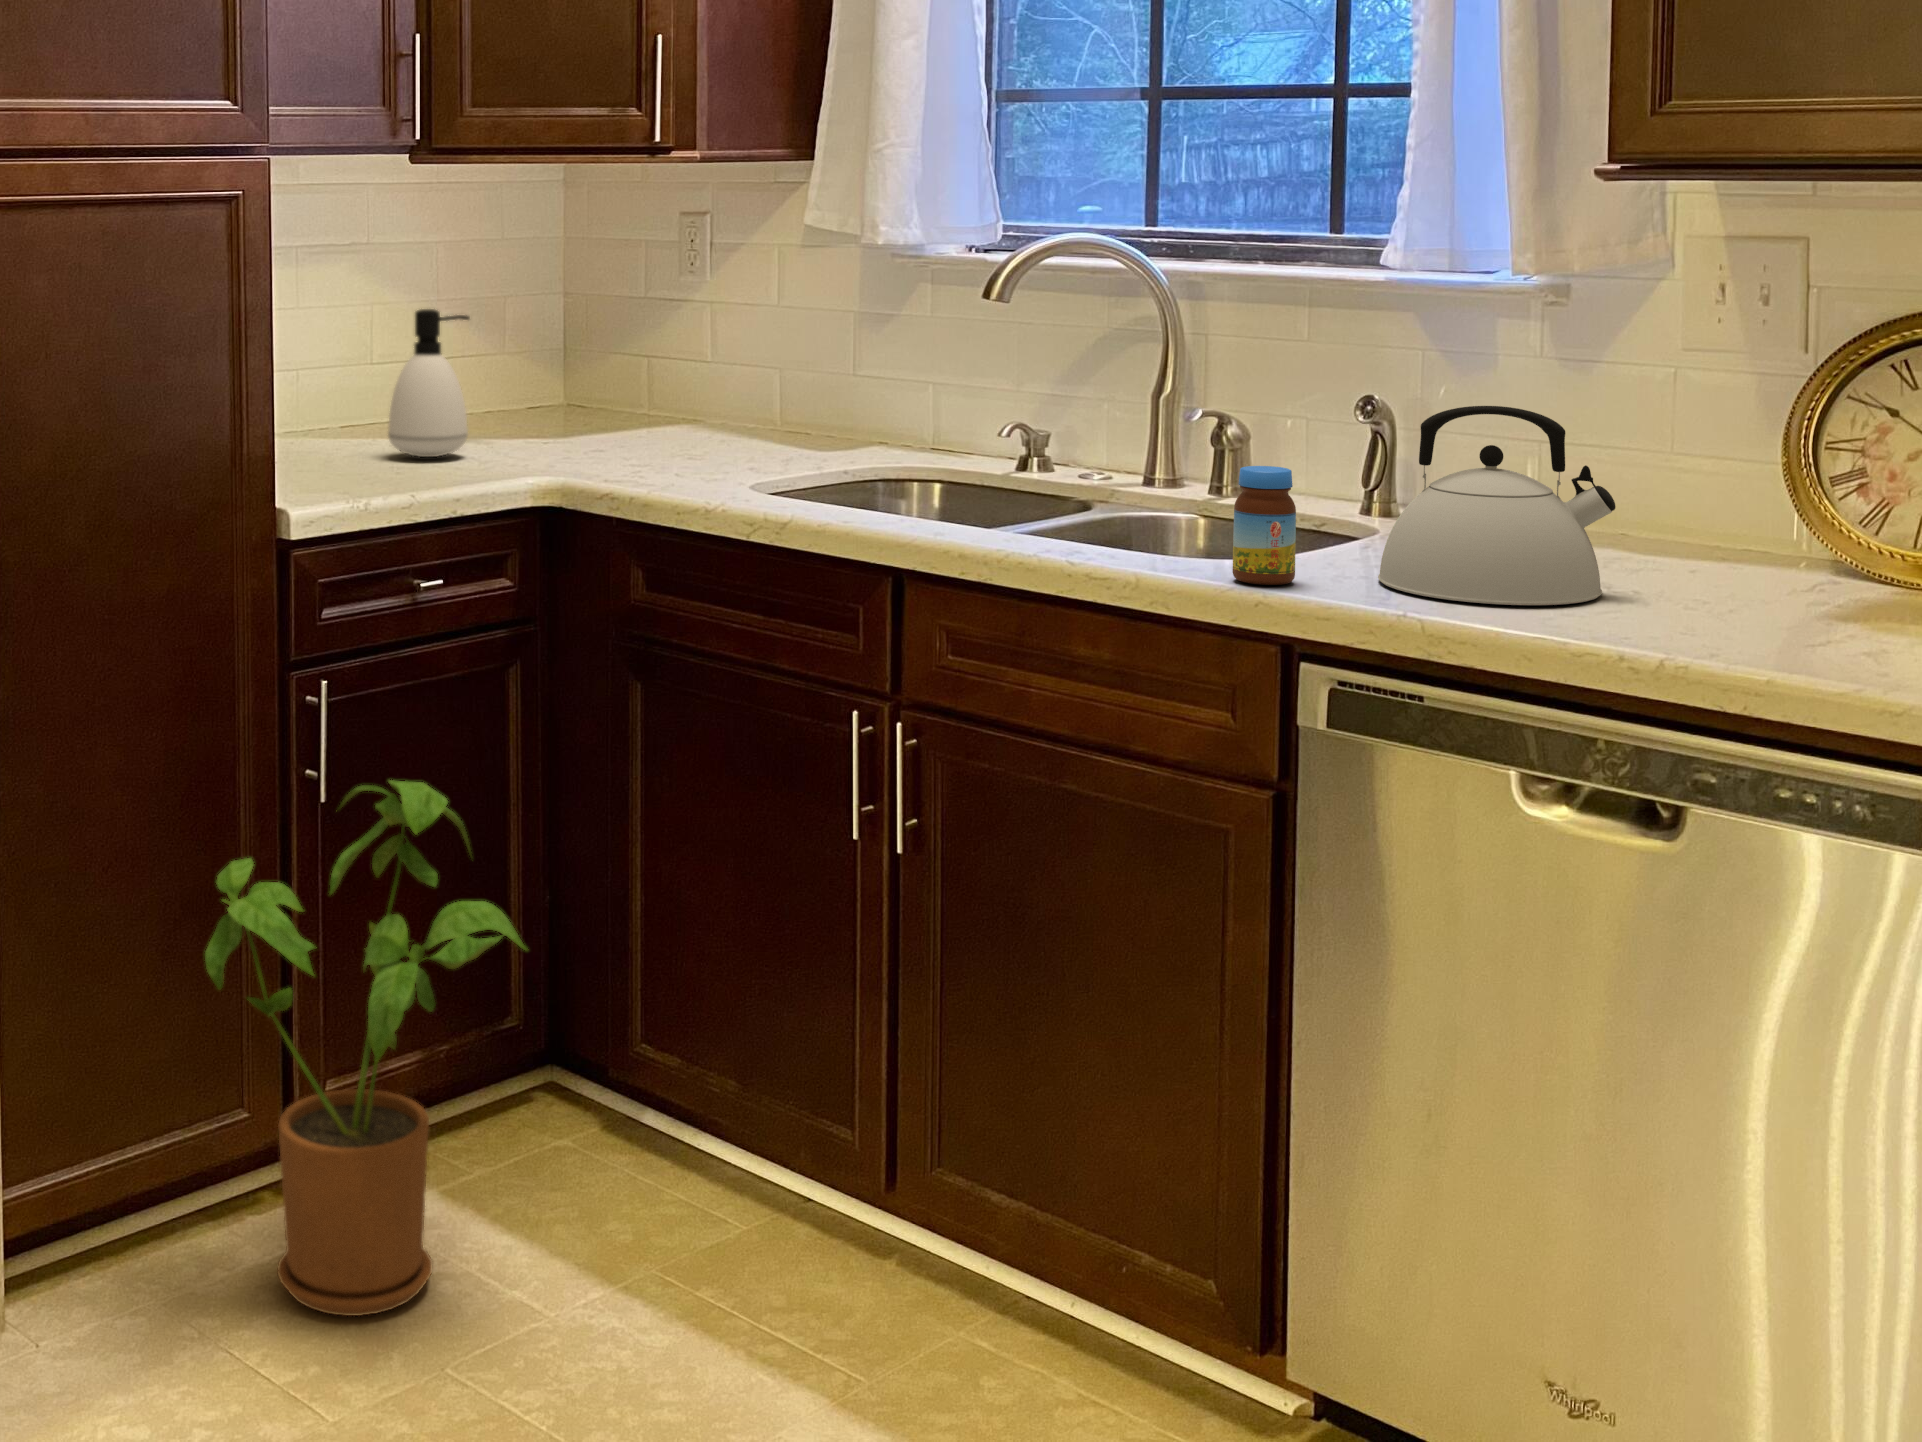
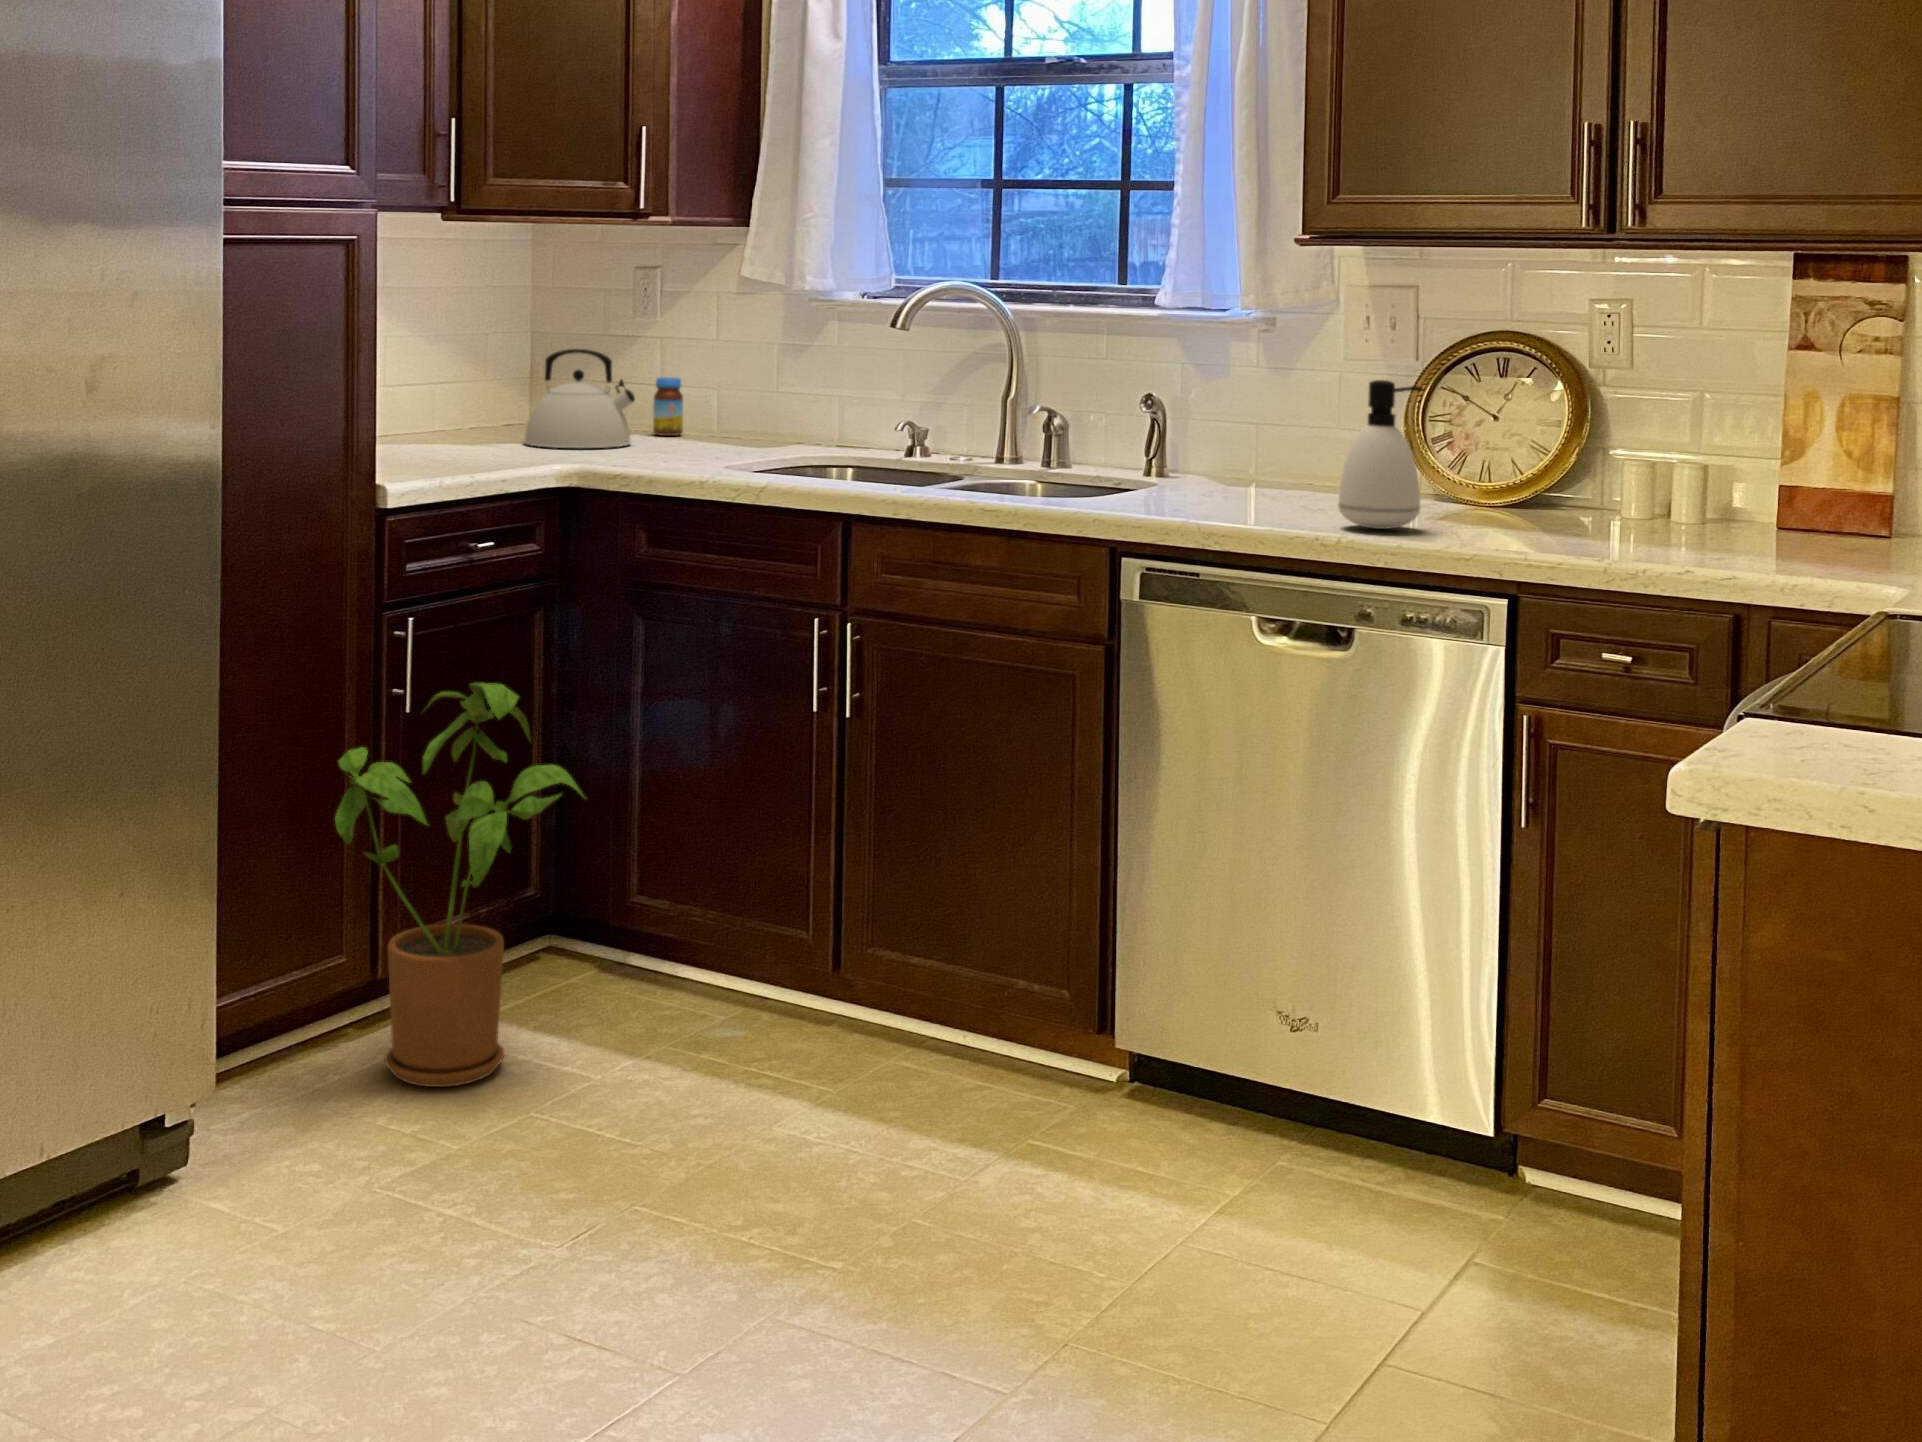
soap dispenser: present [388,309,469,457] -> present [1338,380,1423,529]
kettle: present [1378,406,1616,605] -> present [524,349,635,448]
jar: present [1233,466,1296,585] -> present [653,377,683,436]

